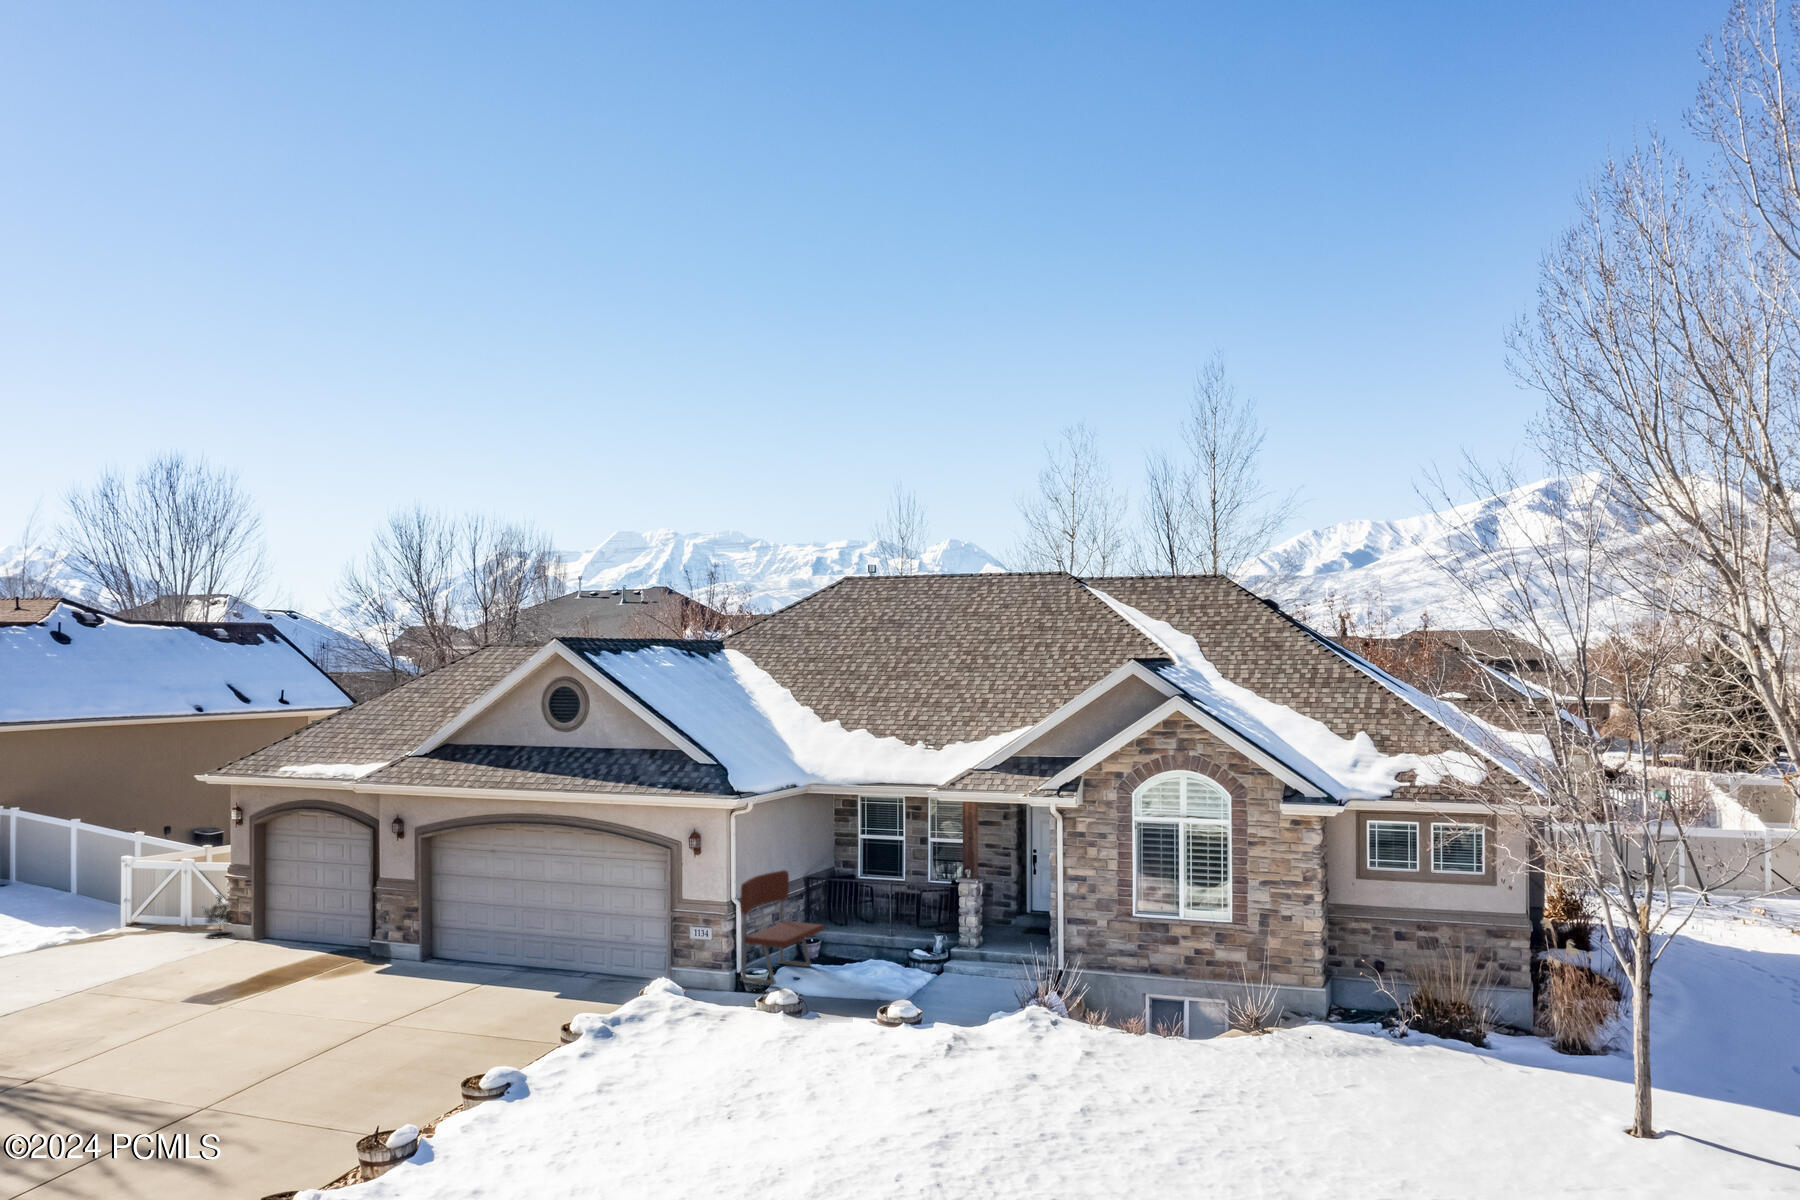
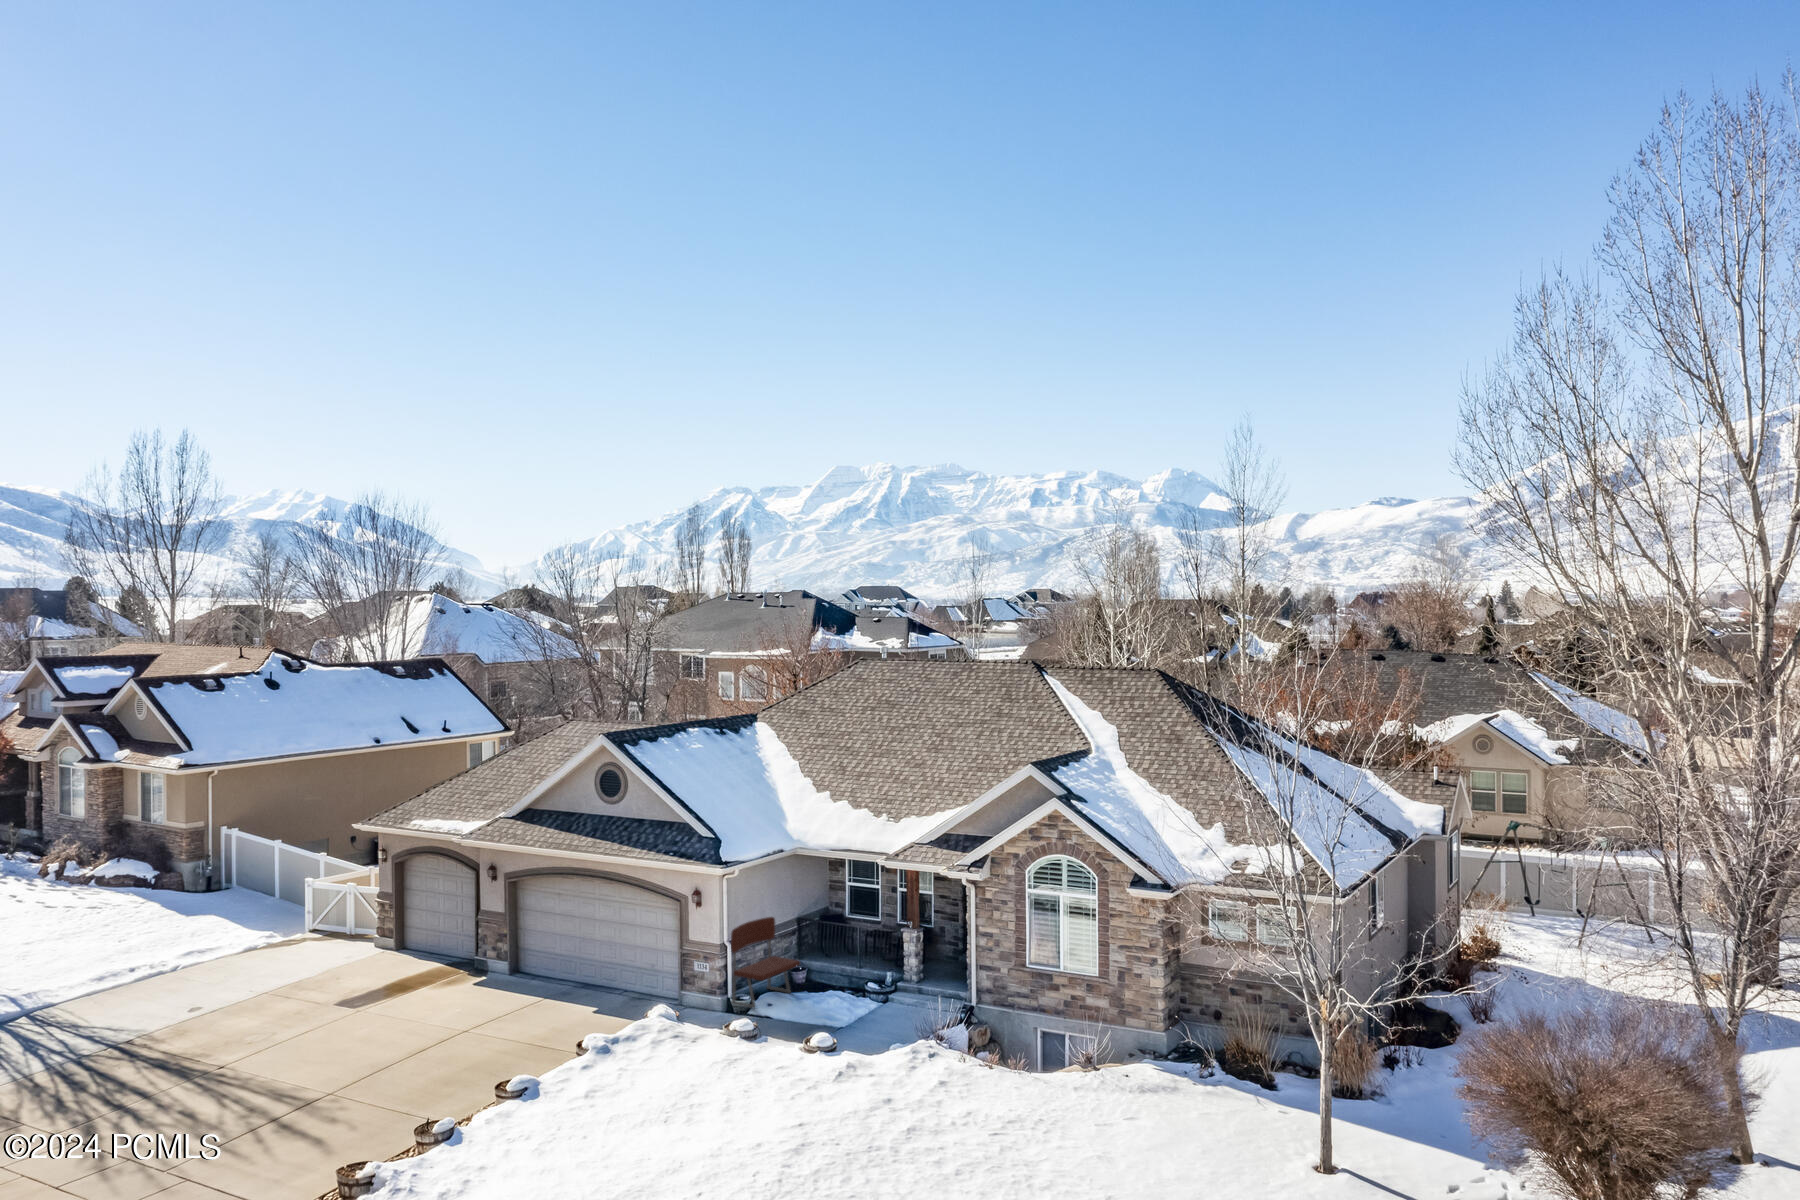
potted tree: present [205,893,234,939] -> none [356,913,382,950]

